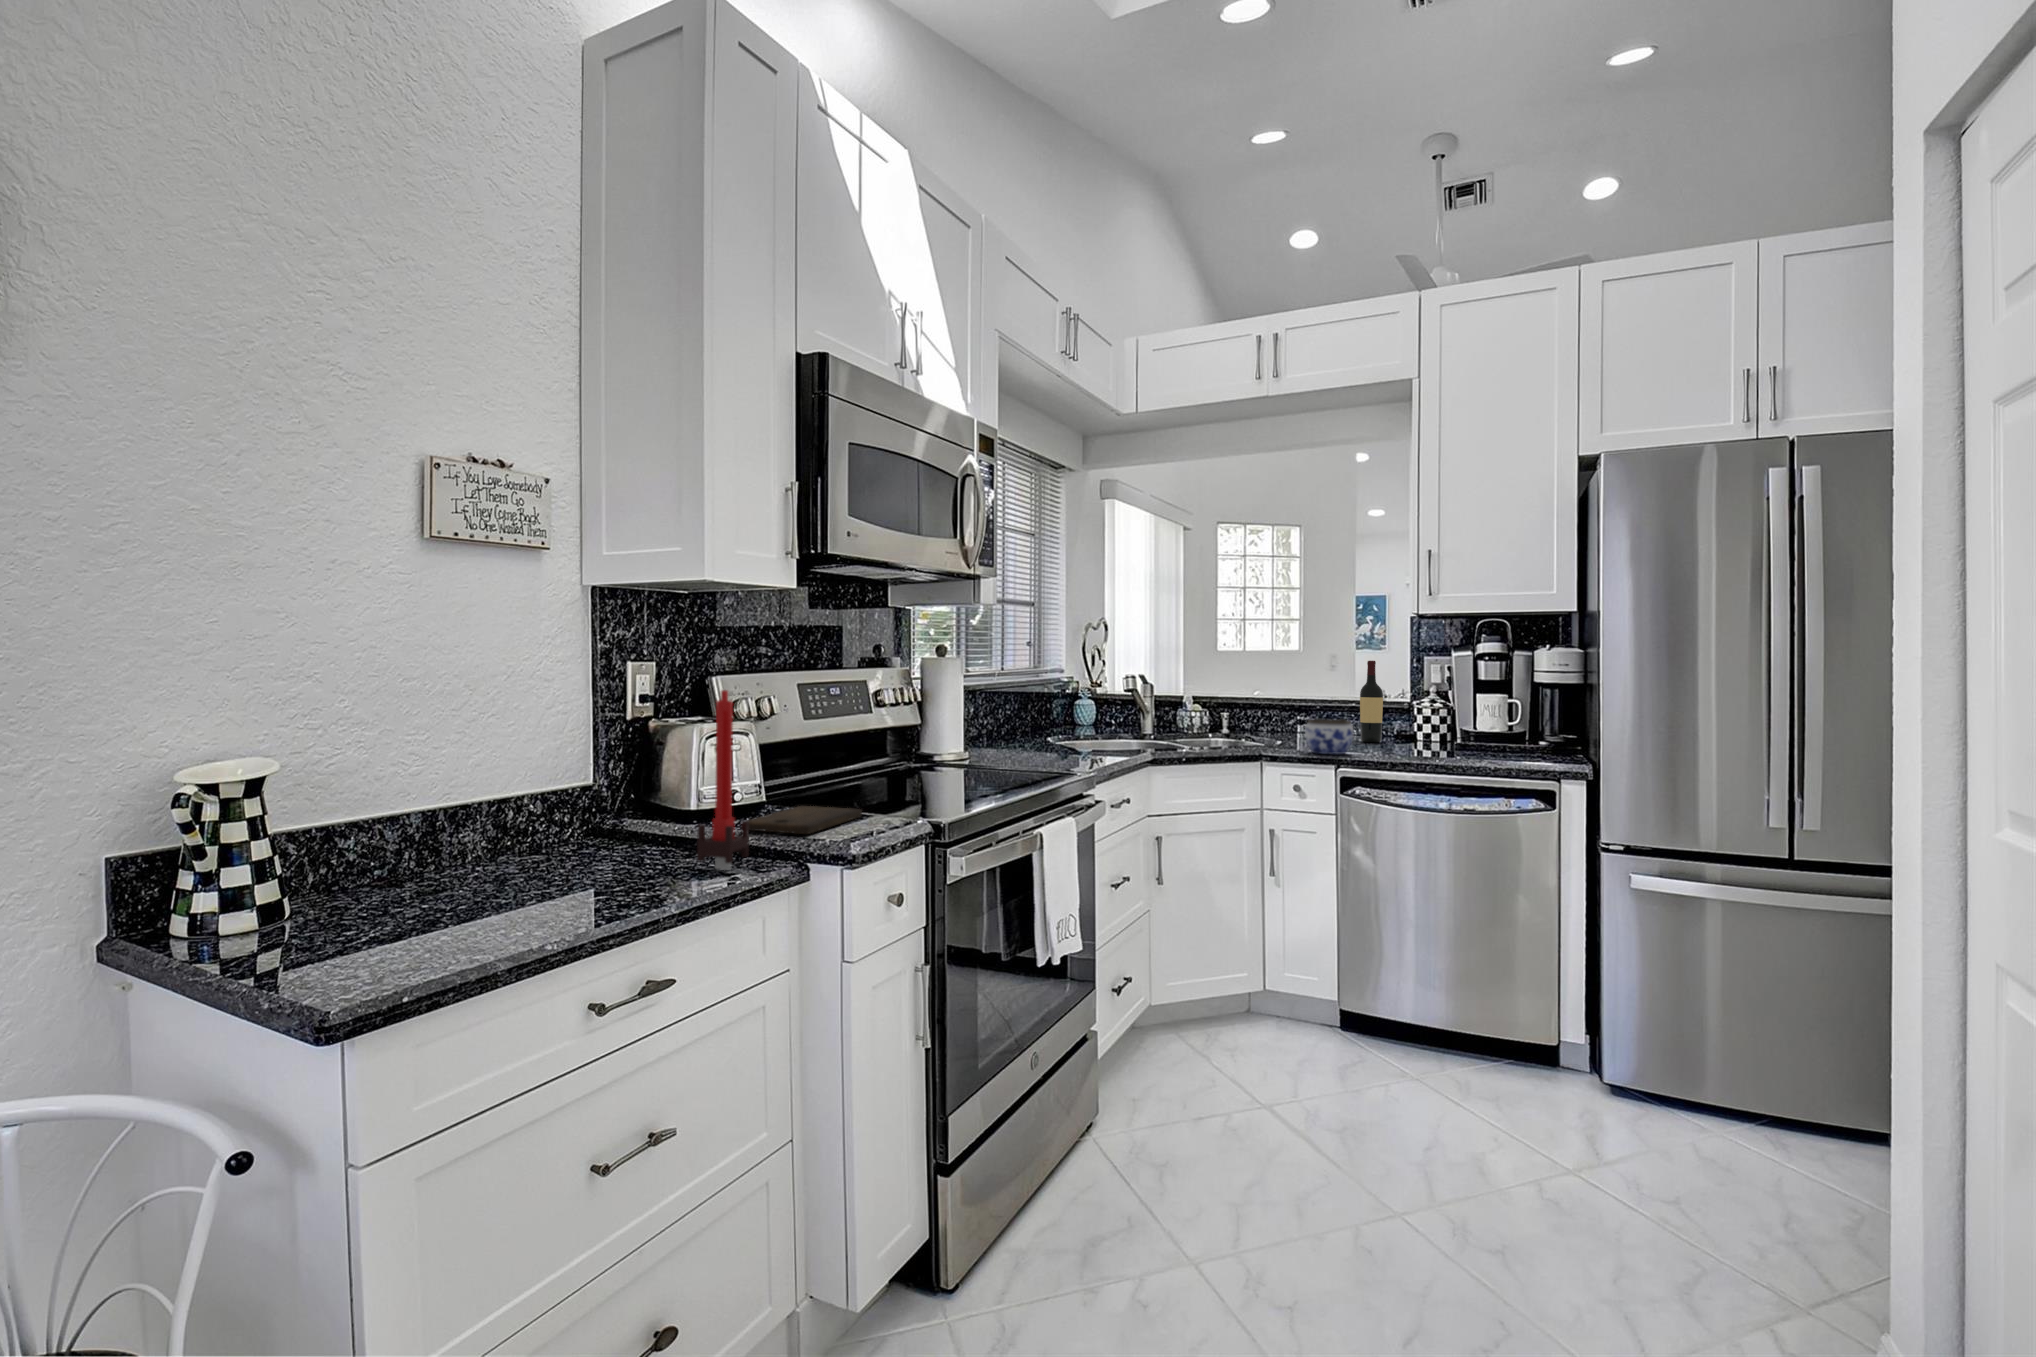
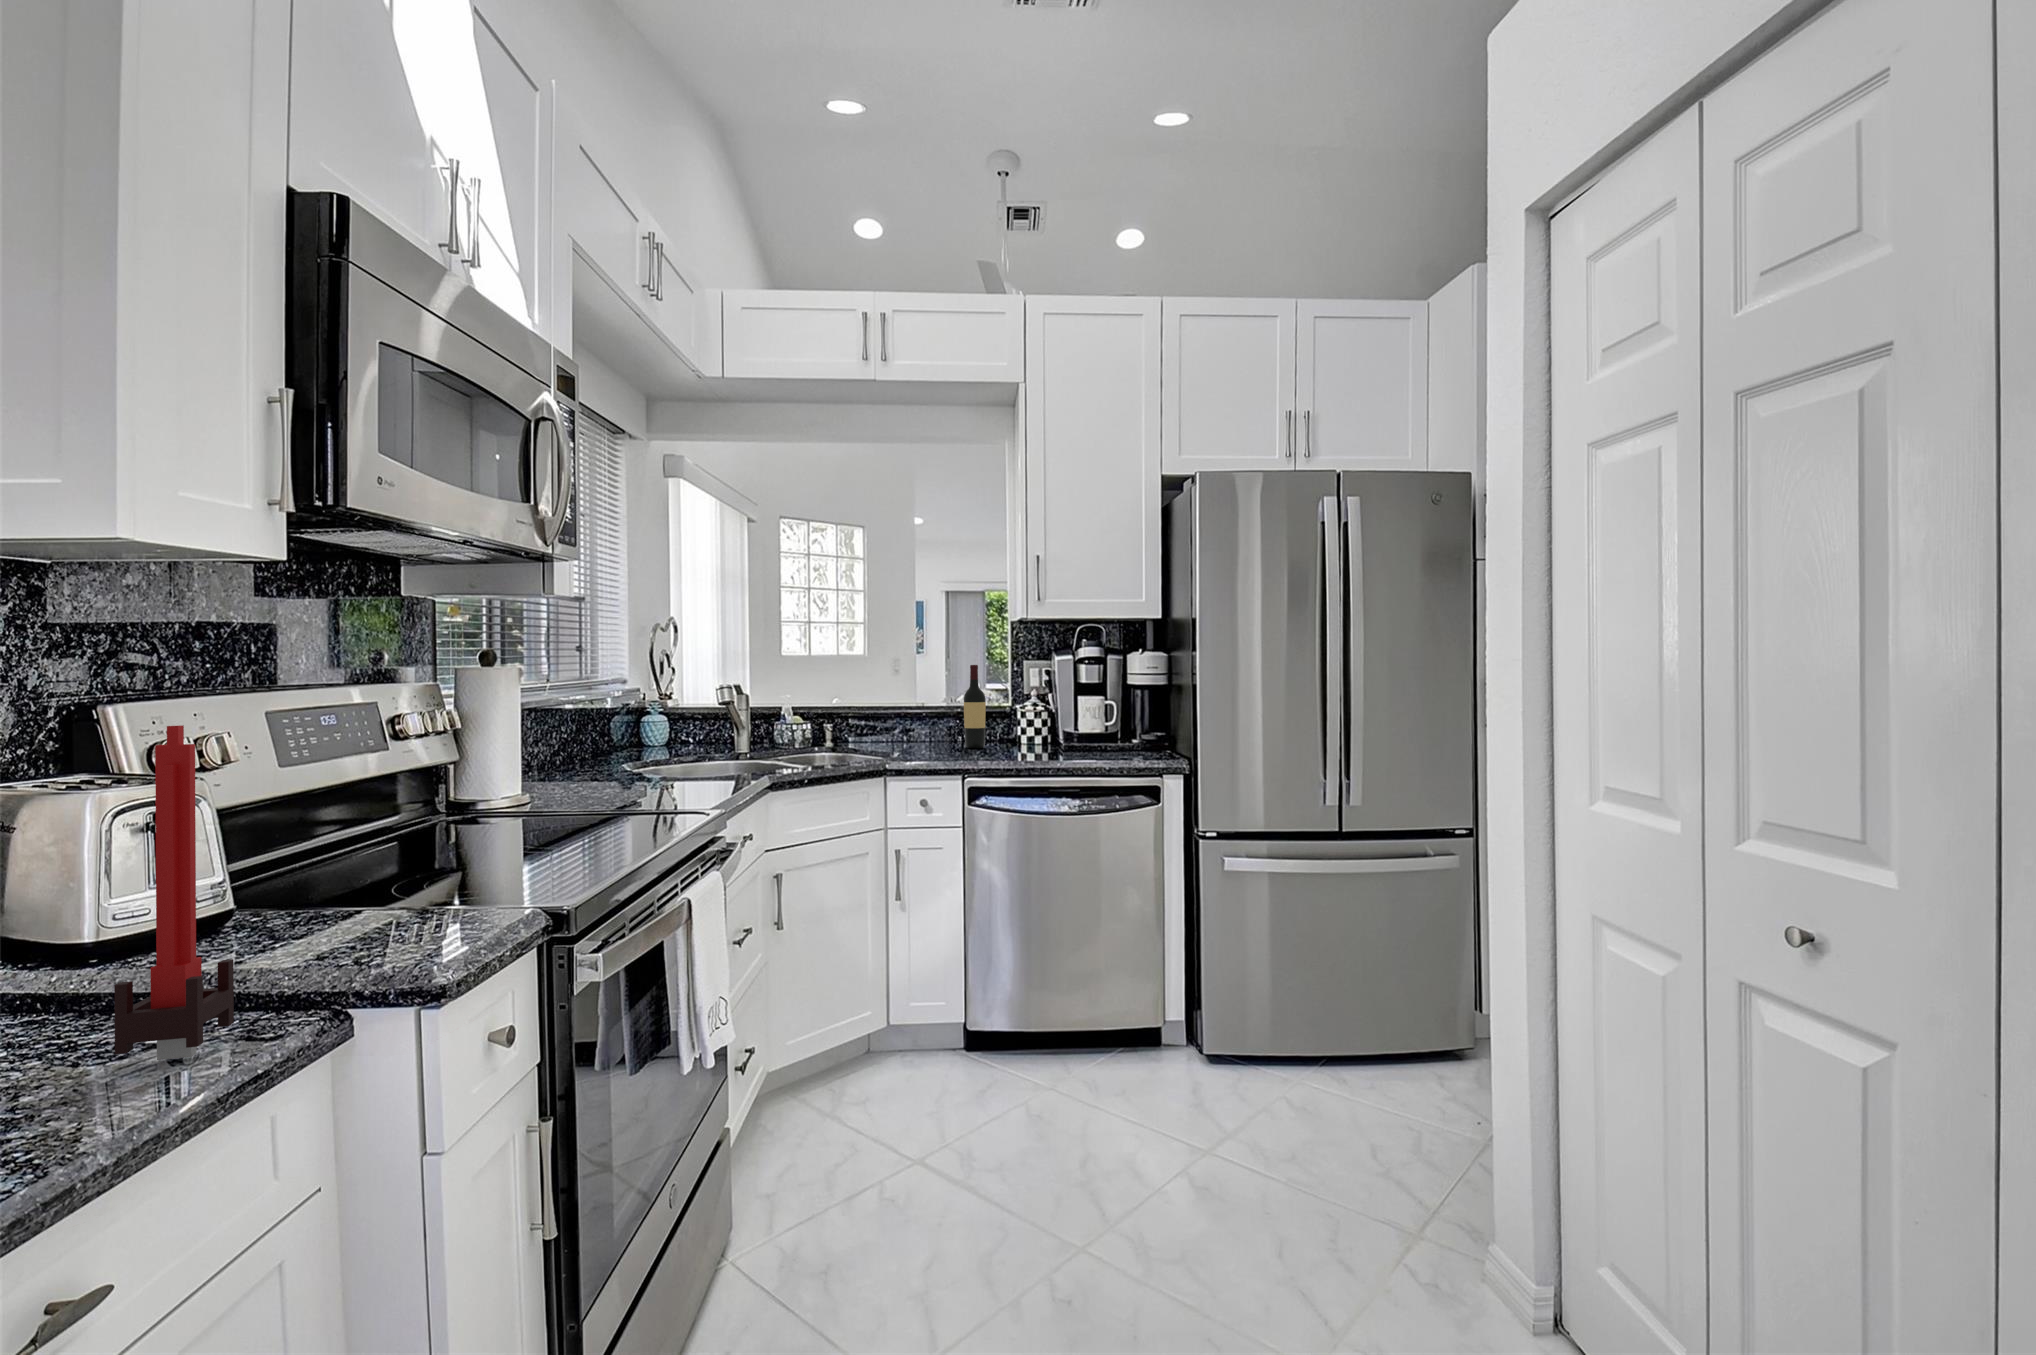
jar: present [1305,719,1353,755] -> none [926,726,975,764]
cutting board: present [747,806,862,834] -> none [196,900,425,968]

